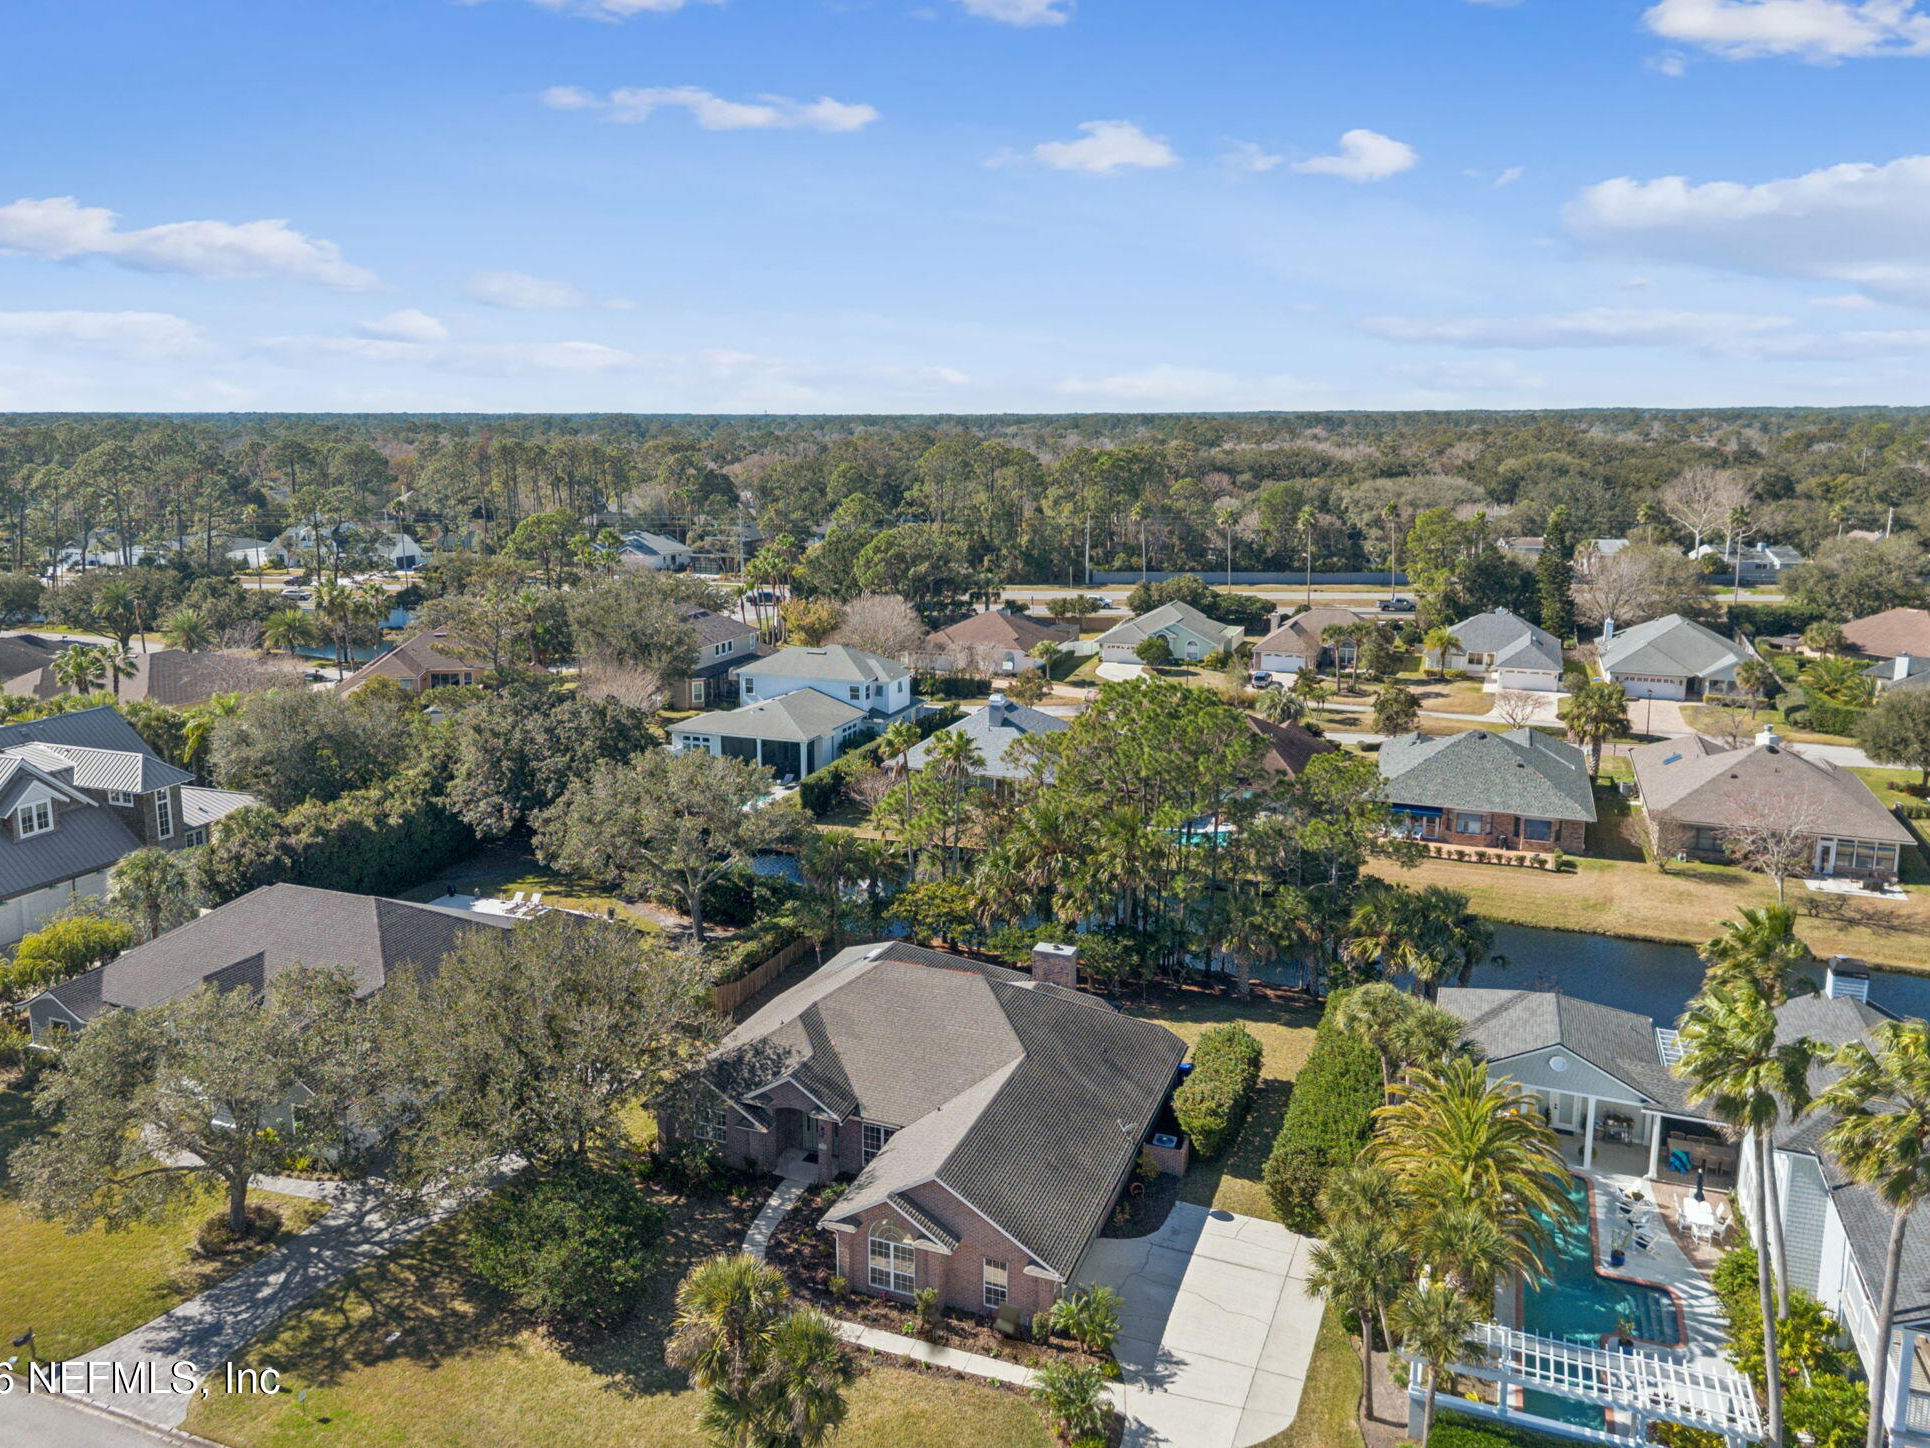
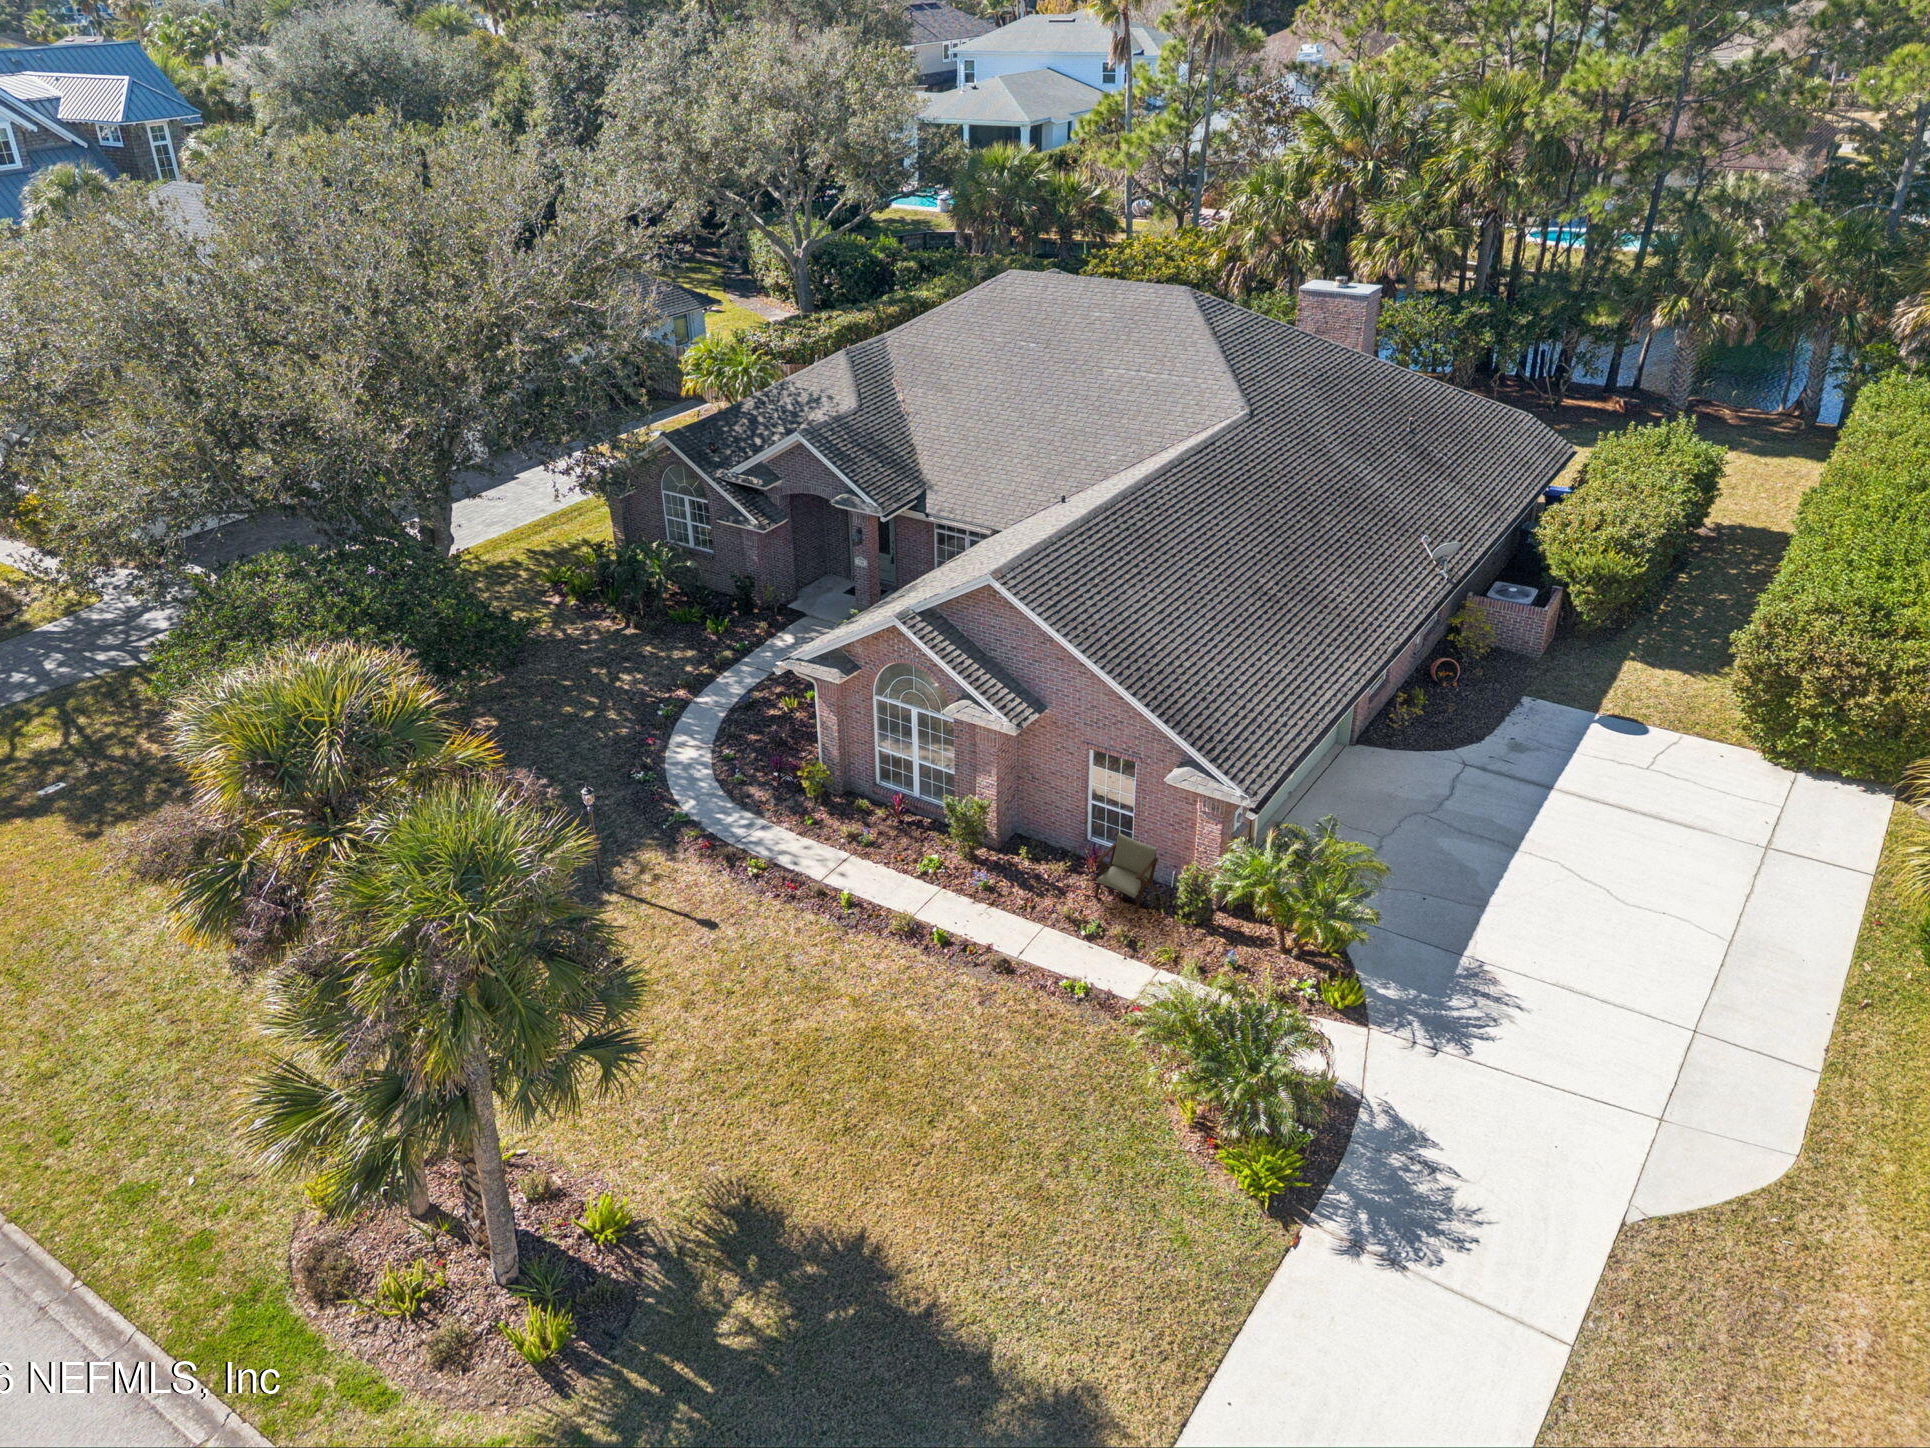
bench: present [922,1303,949,1341] -> none [960,825,1007,895]

